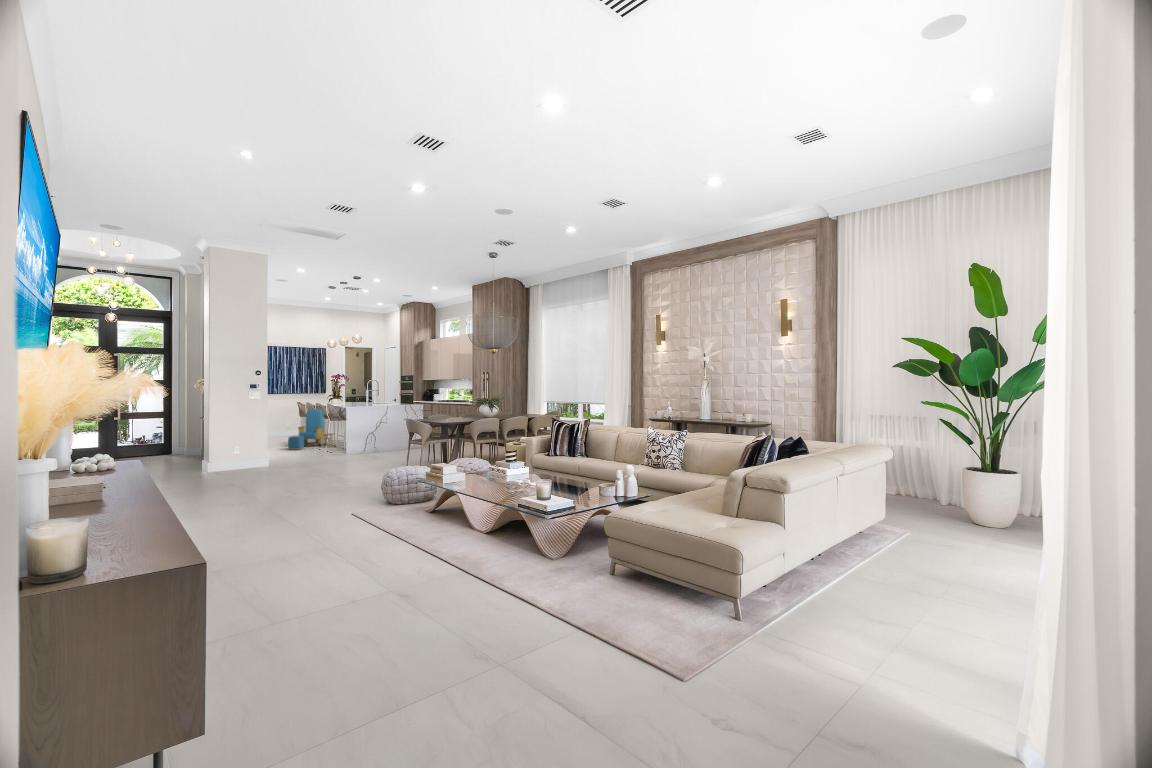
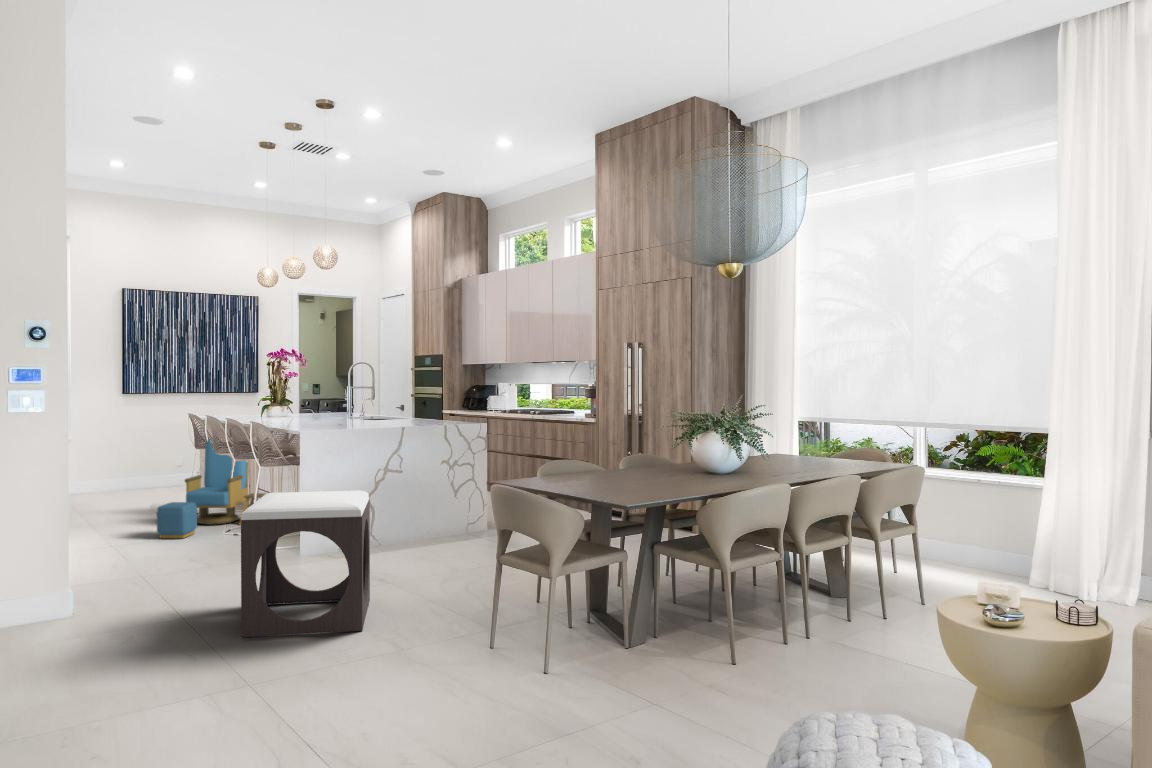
footstool: none [329,424,373,468] -> present [241,491,370,637]

